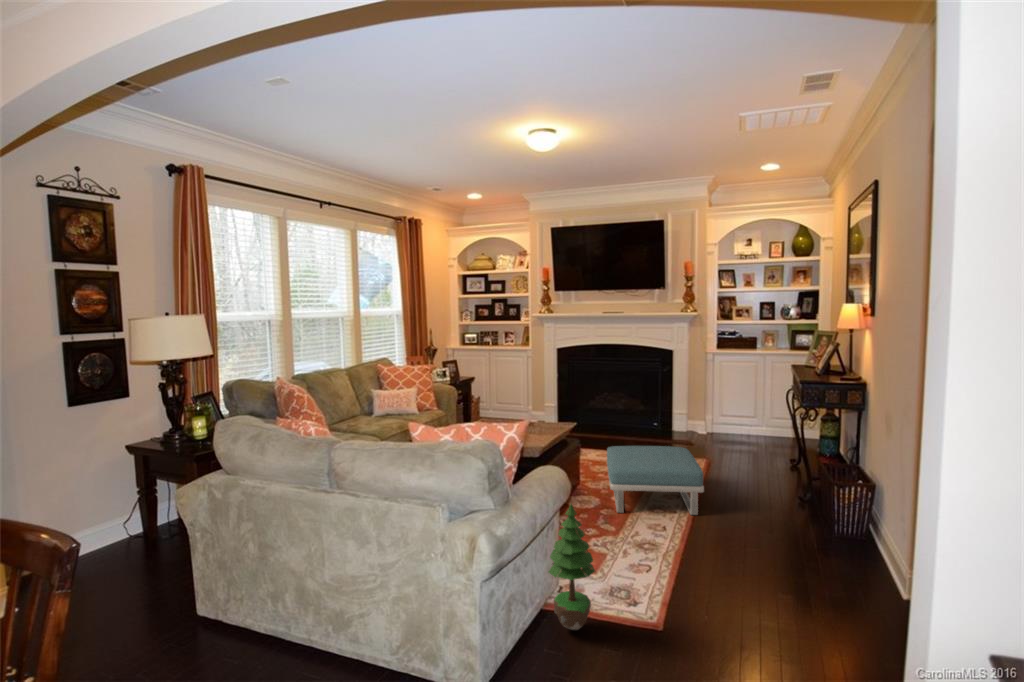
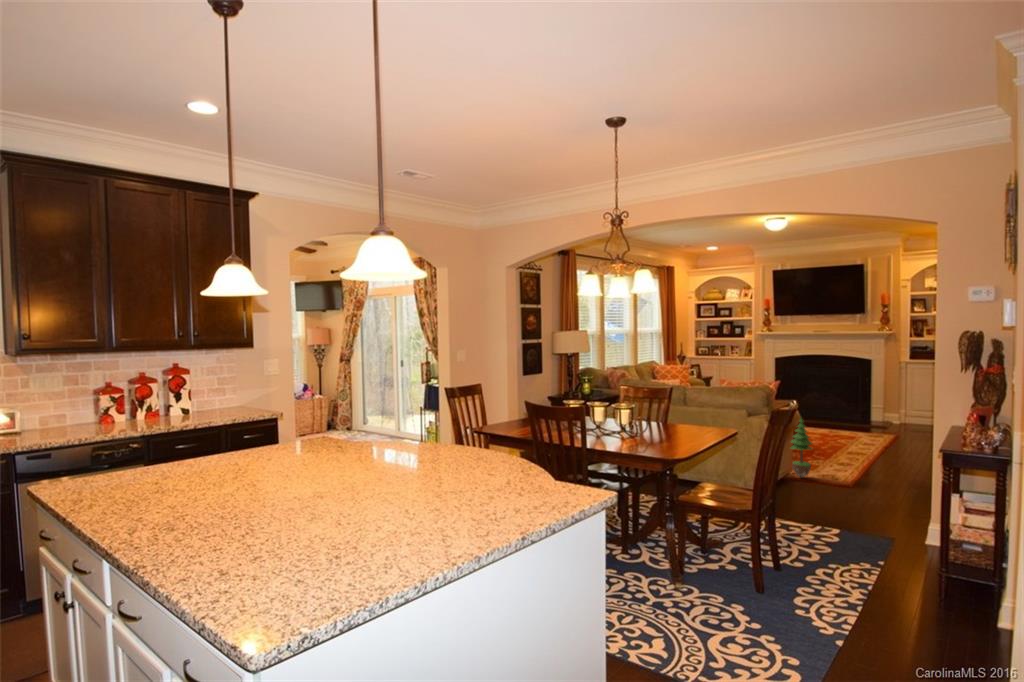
footstool: present [607,446,704,515] -> none [817,416,884,454]

